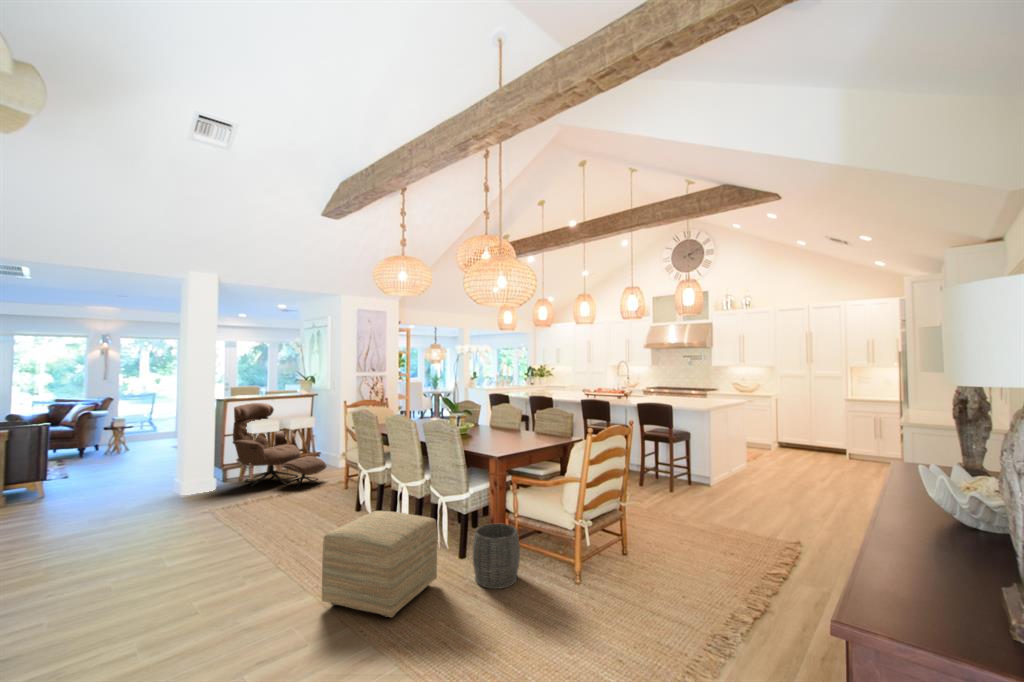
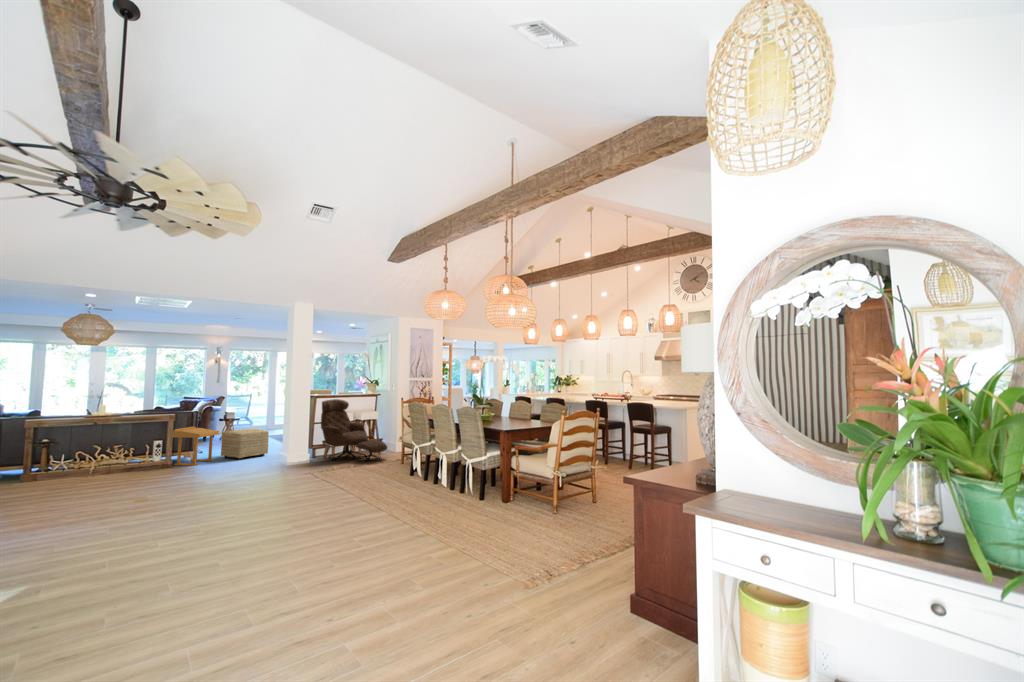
side table: none [7,445,83,502] -> present [173,426,219,465]
ottoman: present [322,511,437,617] -> present [221,429,269,459]
woven basket: present [473,524,520,589] -> none [487,476,519,515]

